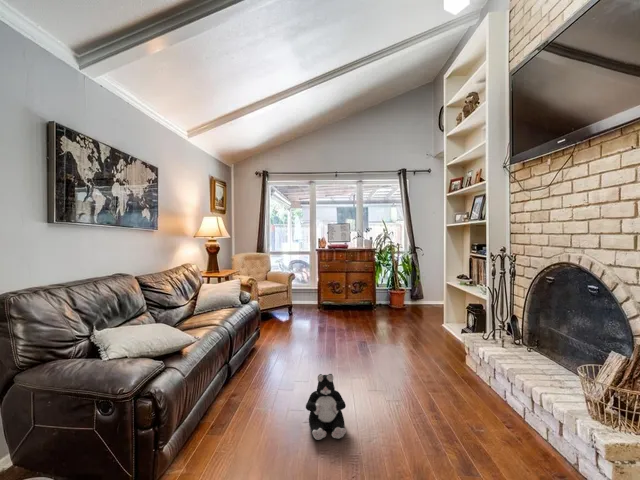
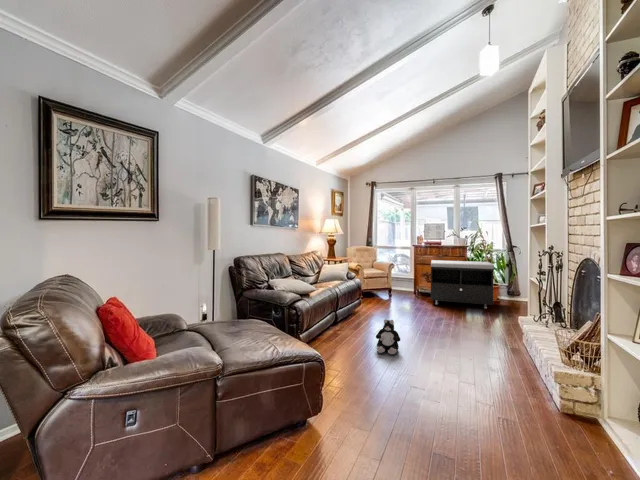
storage bench: none [338,265,408,319] -> present [431,260,494,308]

